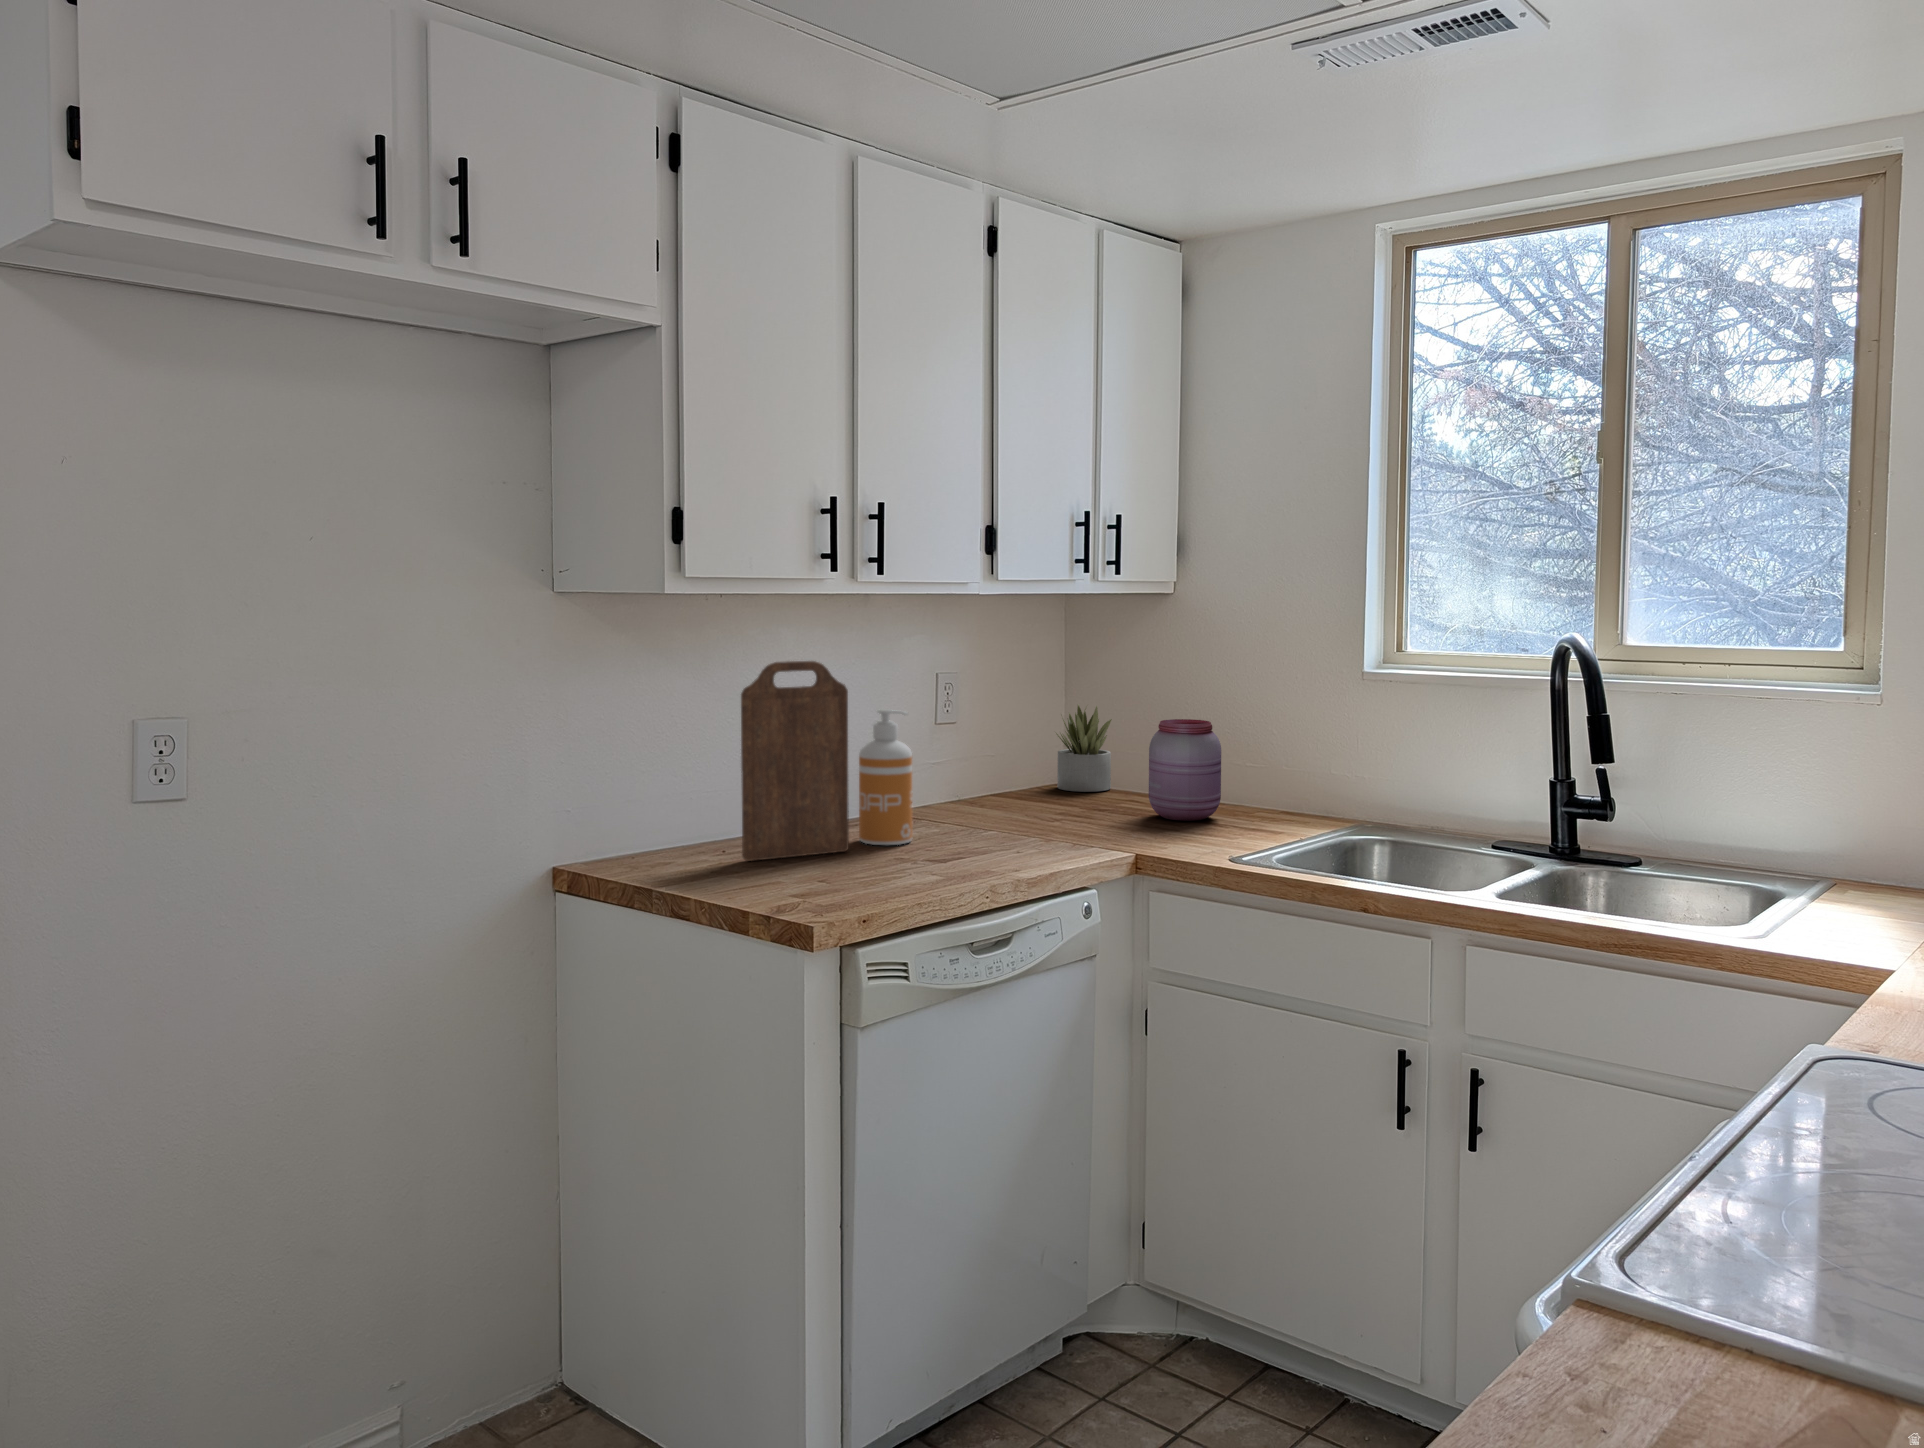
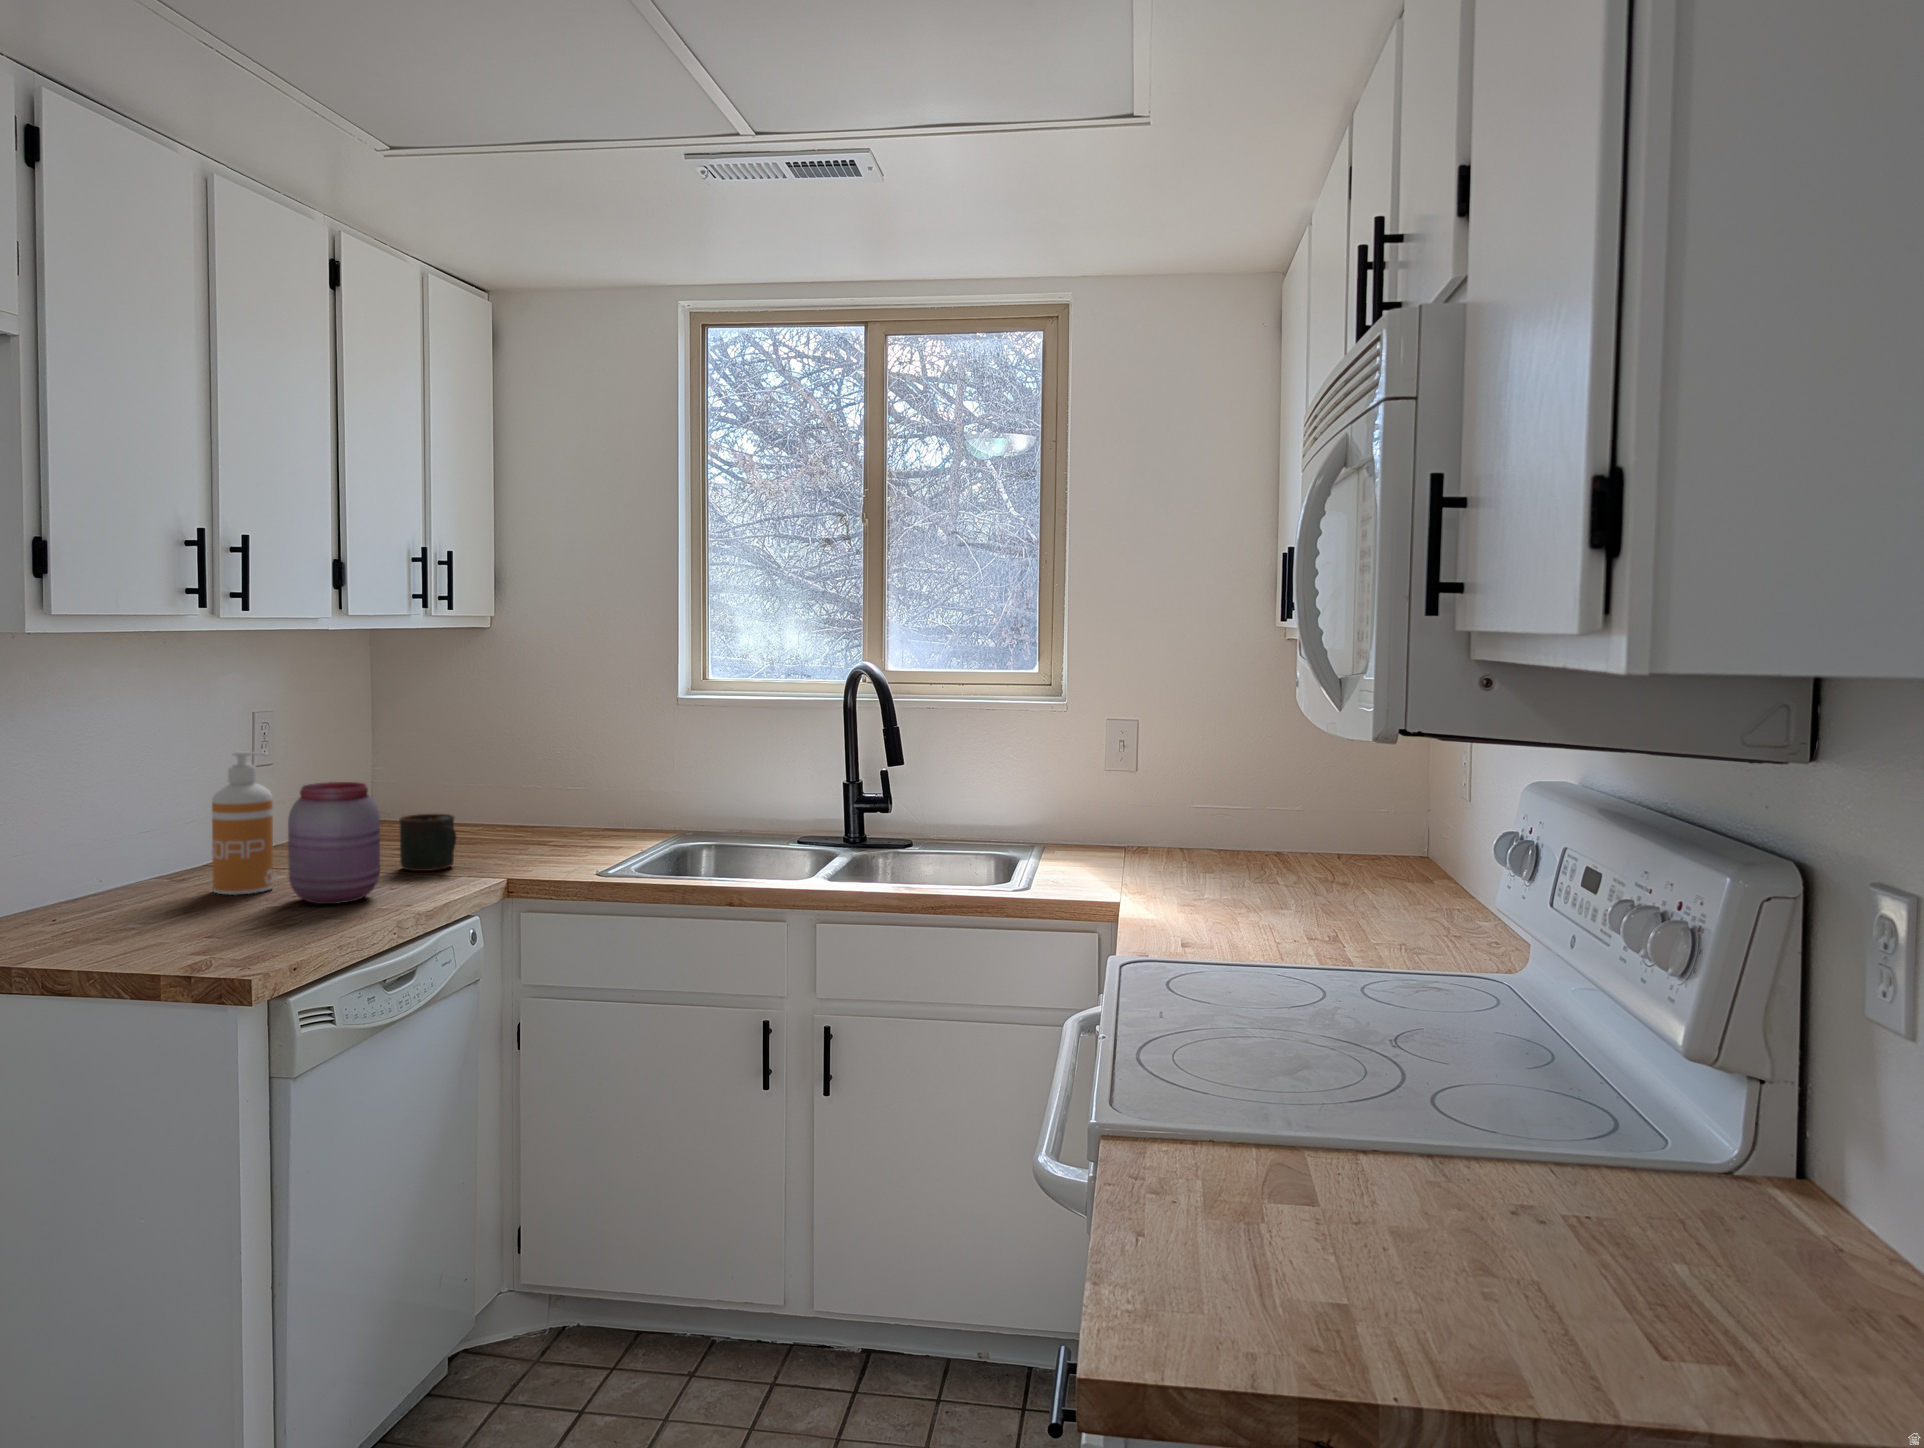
cutting board: present [741,661,849,861] -> none [85,702,211,926]
succulent plant: present [1056,704,1112,792] -> none [375,740,434,826]
jar: present [1149,719,1221,821] -> present [288,782,380,904]
mug: none [1035,781,1089,839] -> present [399,814,456,871]

